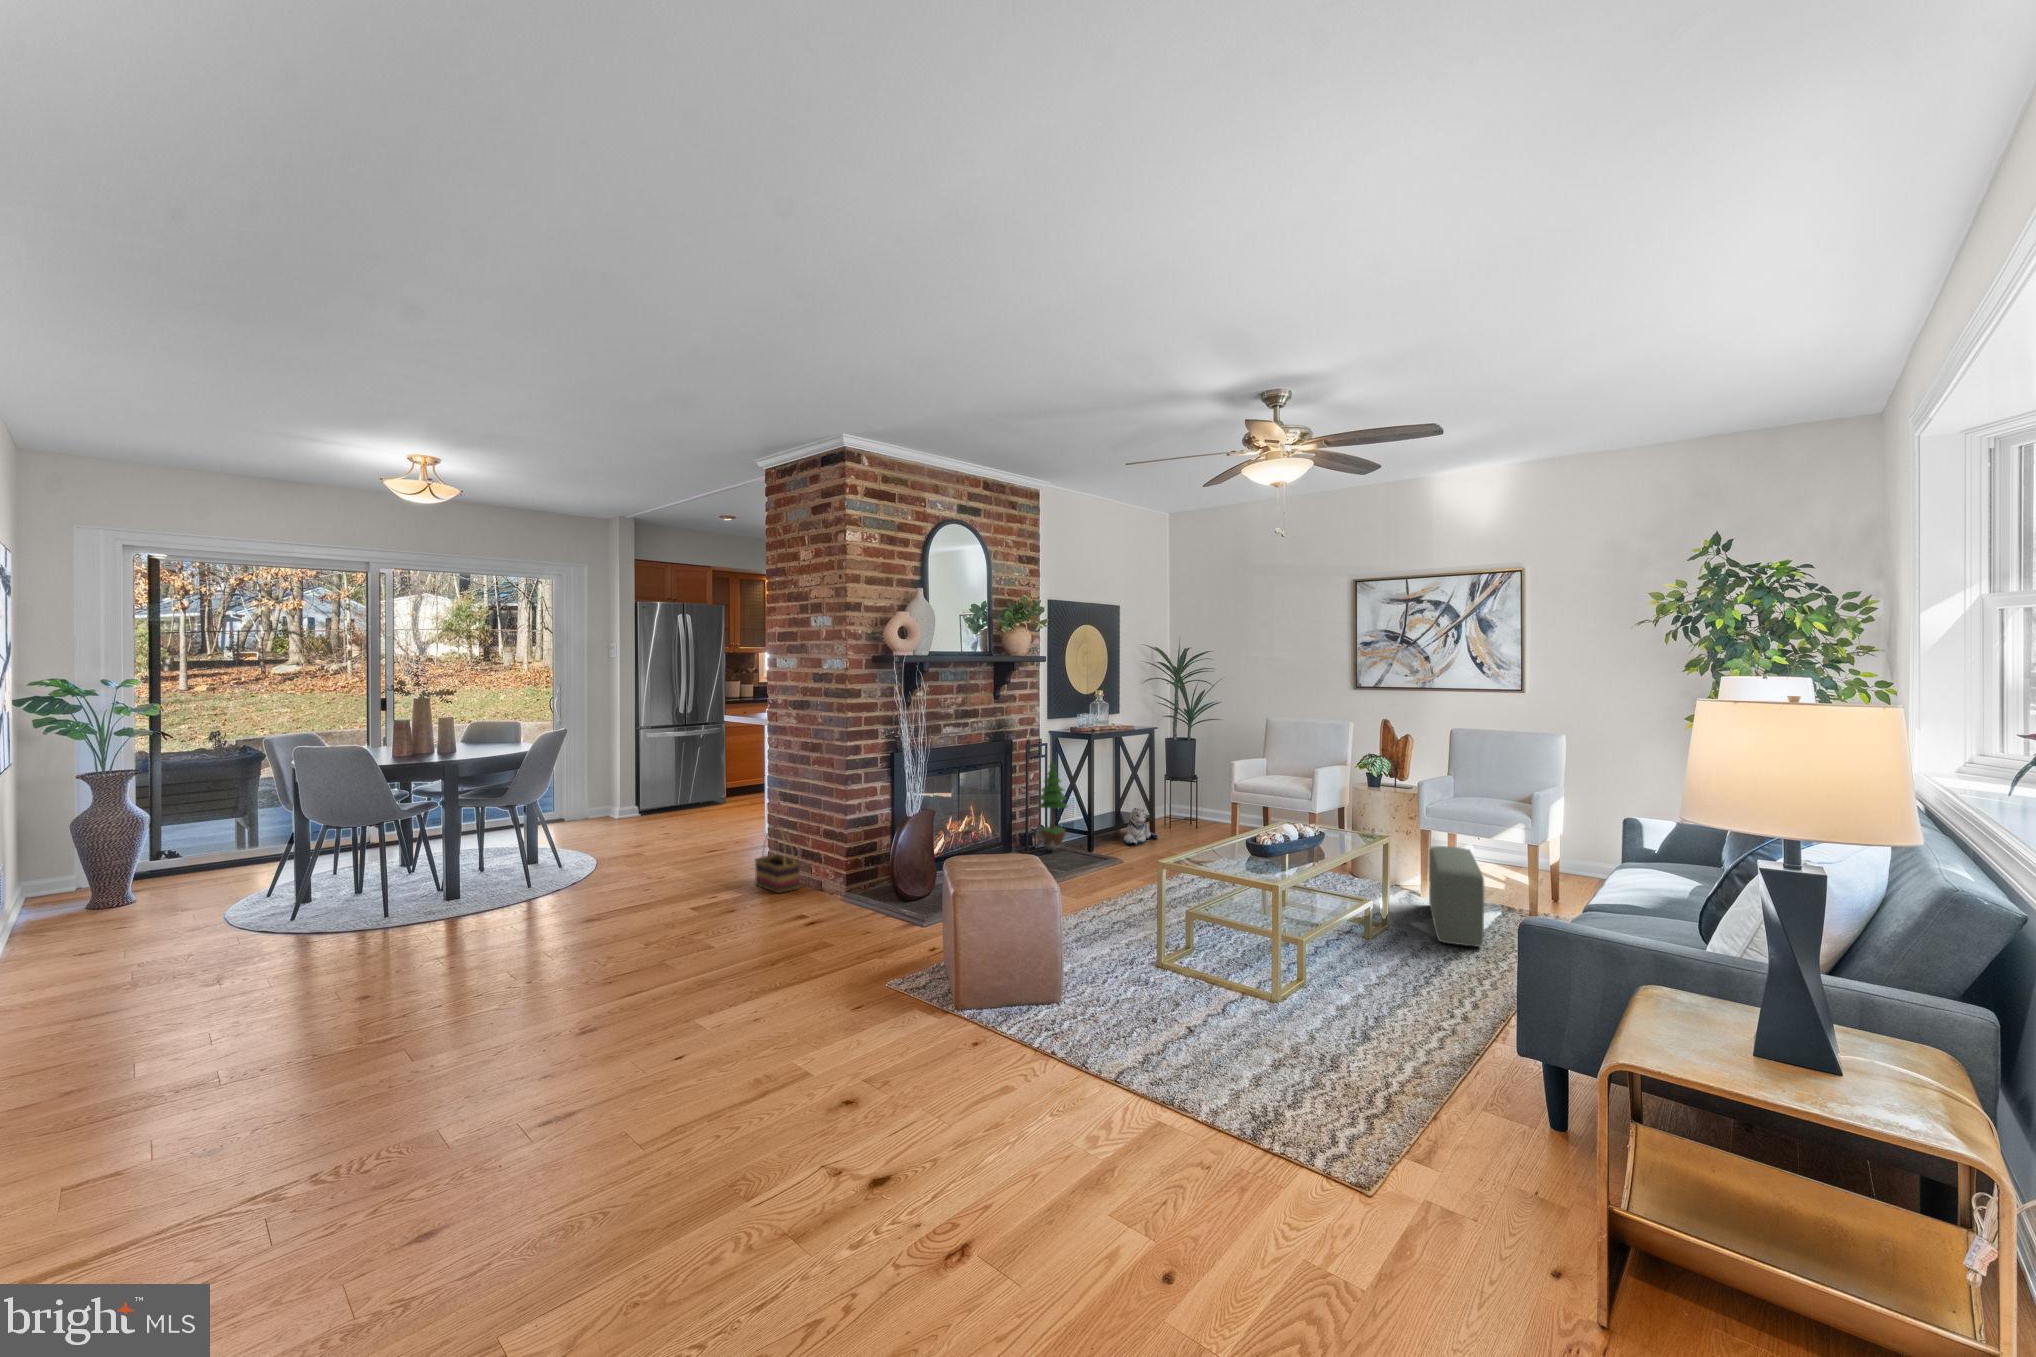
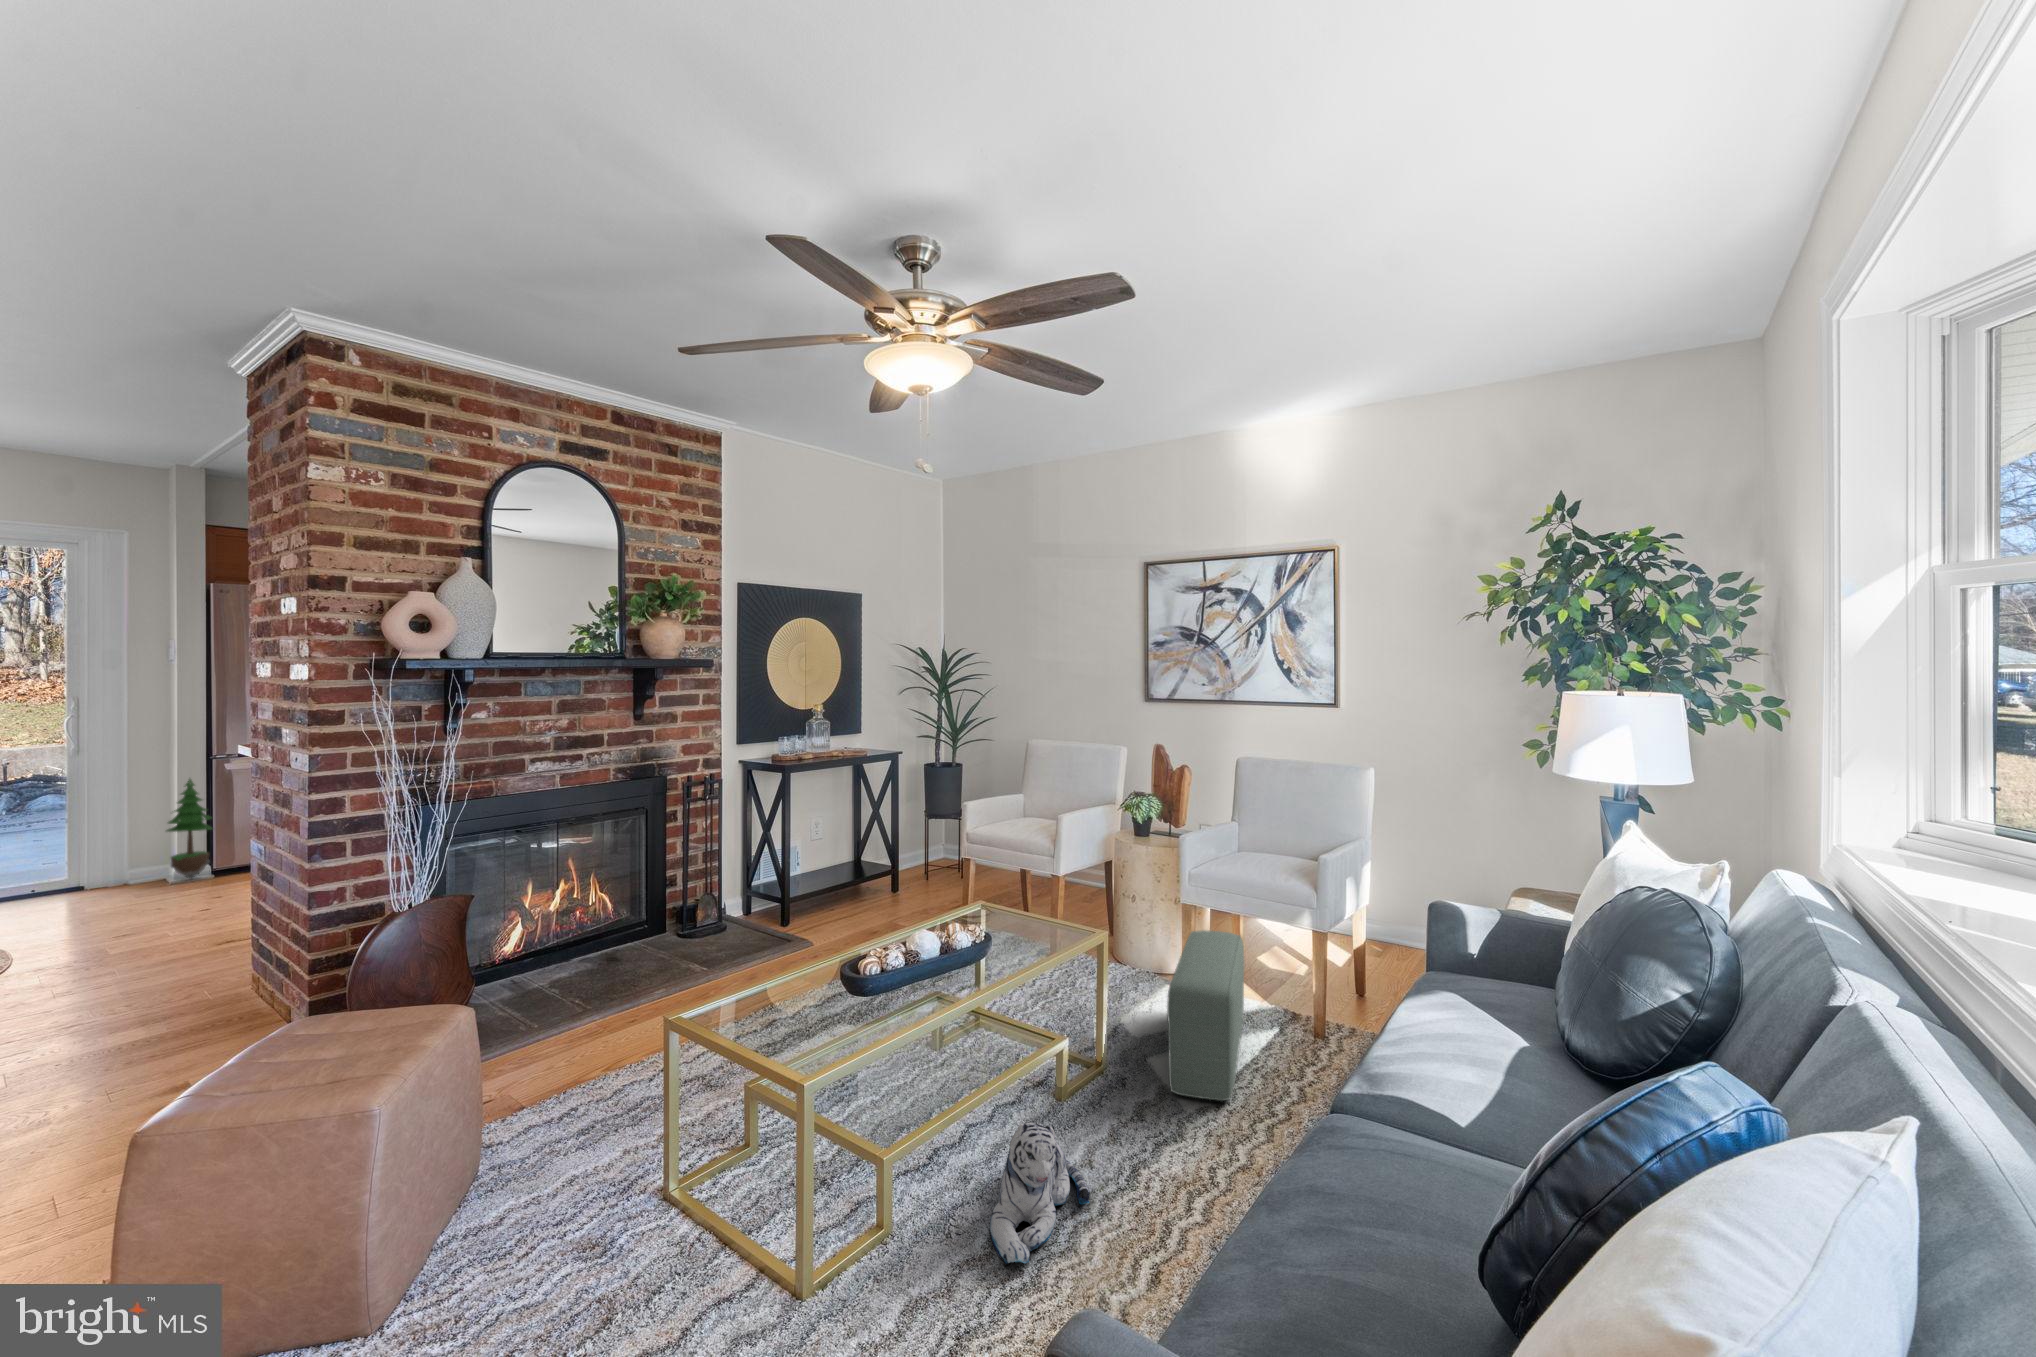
potted tree: present [1036,761,1067,850] -> present [166,779,212,878]
plush toy: present [1124,808,1157,844] -> present [989,1123,1090,1264]
basket: present [755,825,800,893] -> none [191,921,259,1033]

